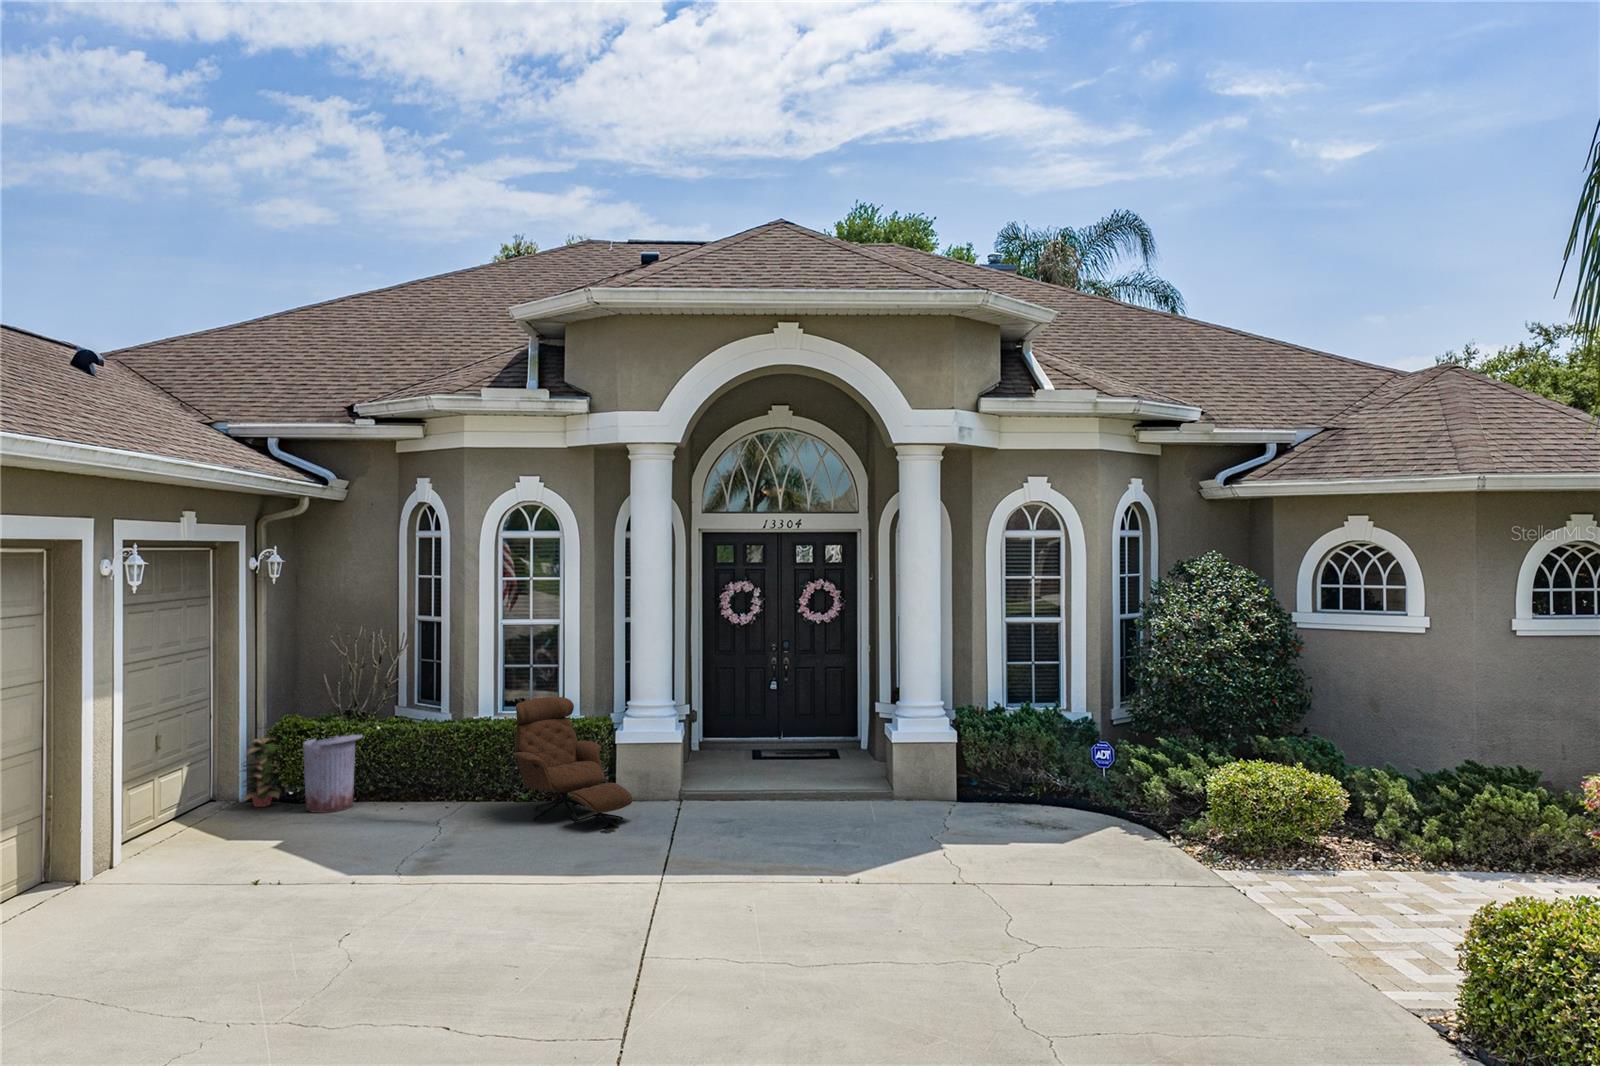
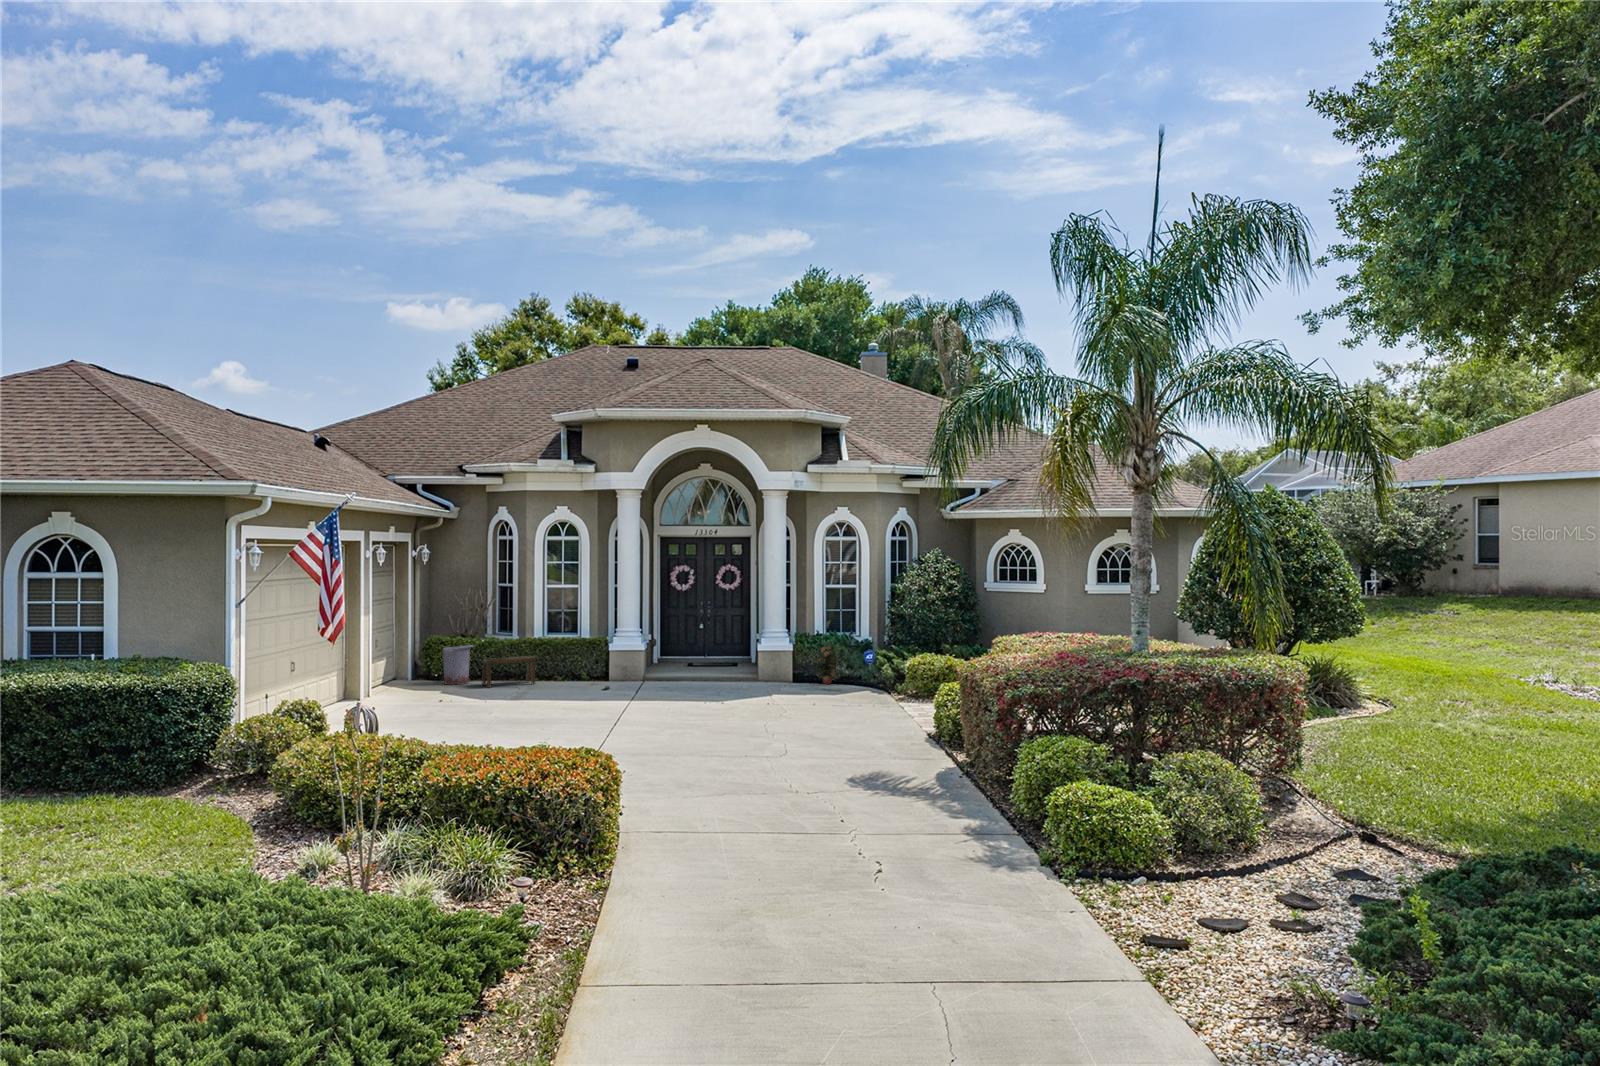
lounge chair: present [513,697,632,829] -> none [555,625,617,690]
decorative plant: present [243,738,282,807] -> present [818,647,837,684]
bench: none [375,754,478,823] -> present [482,655,536,688]

